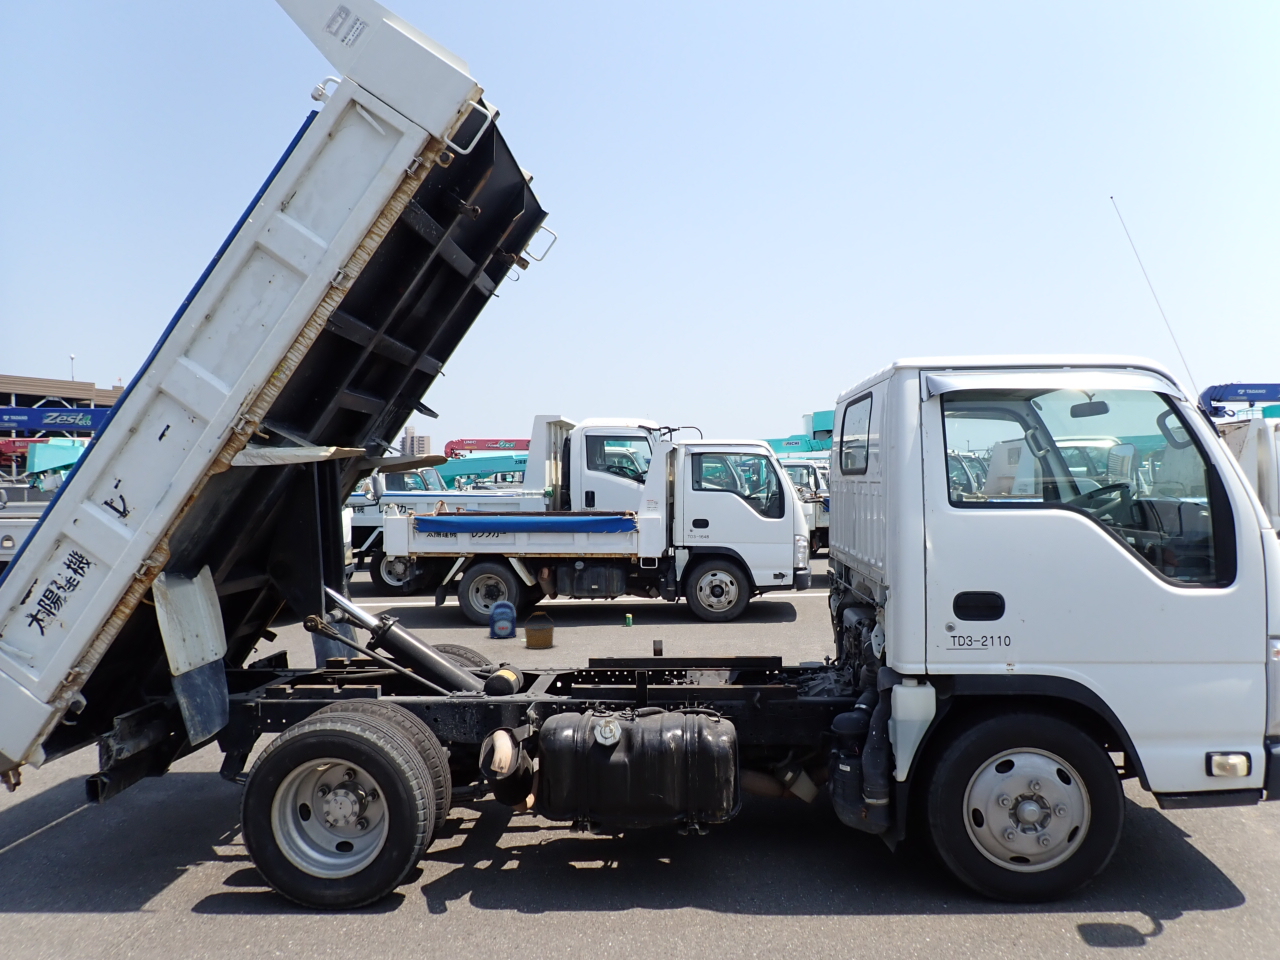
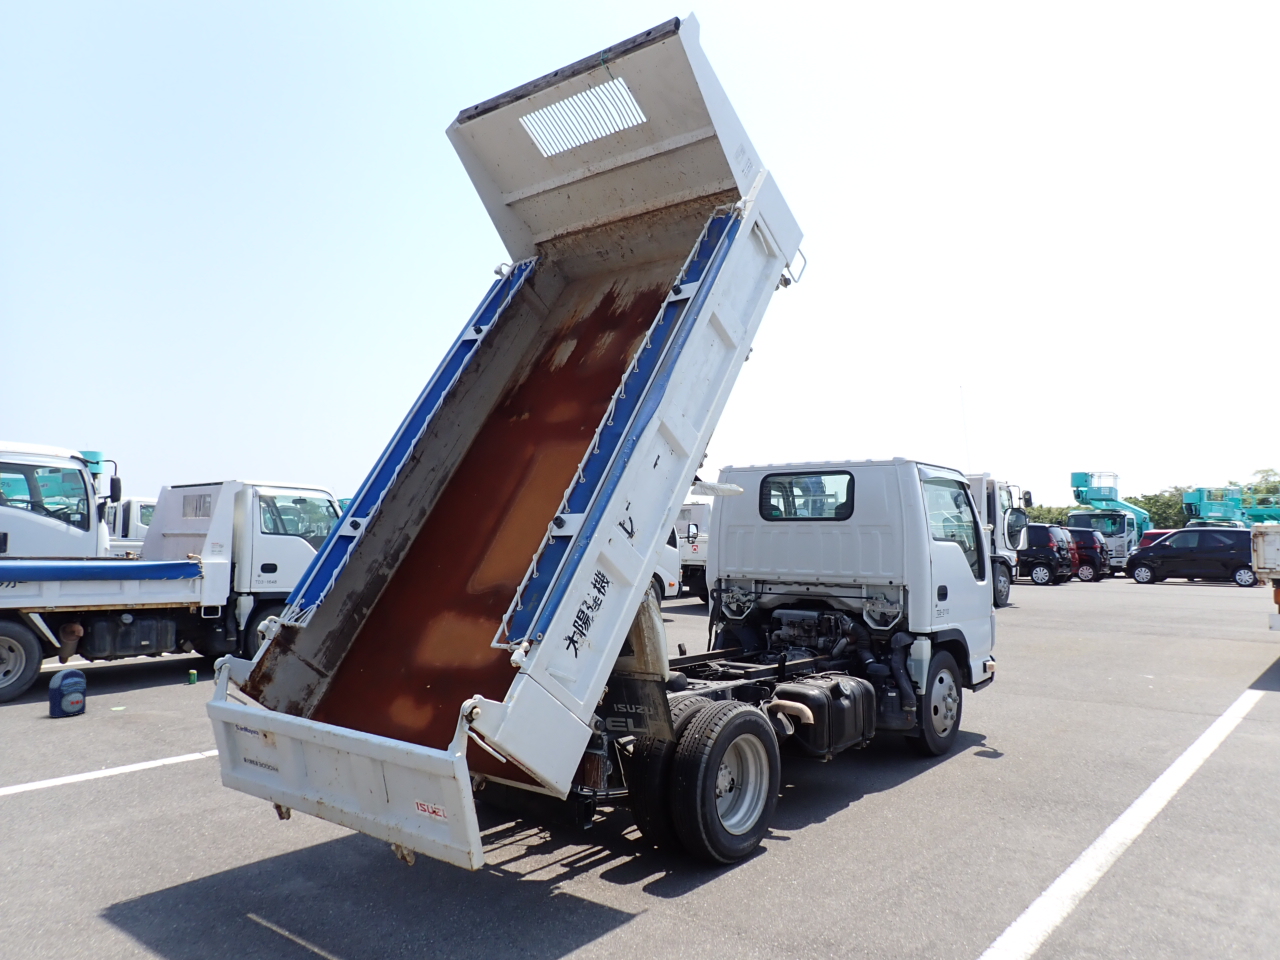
bucket: present [524,612,554,649] -> none [139,672,177,717]

